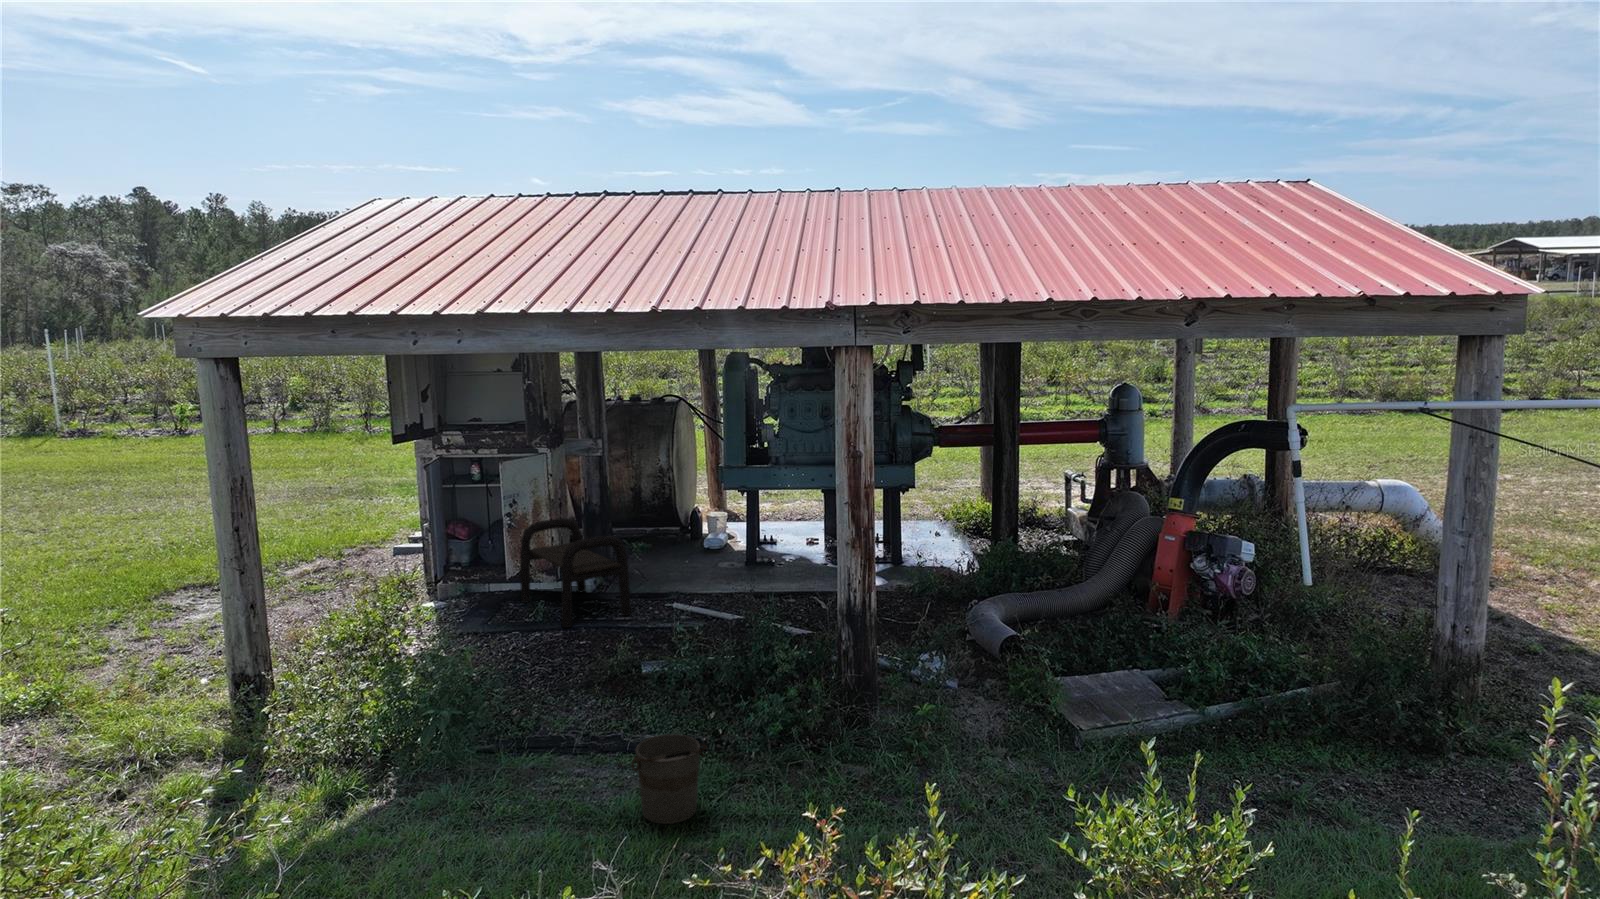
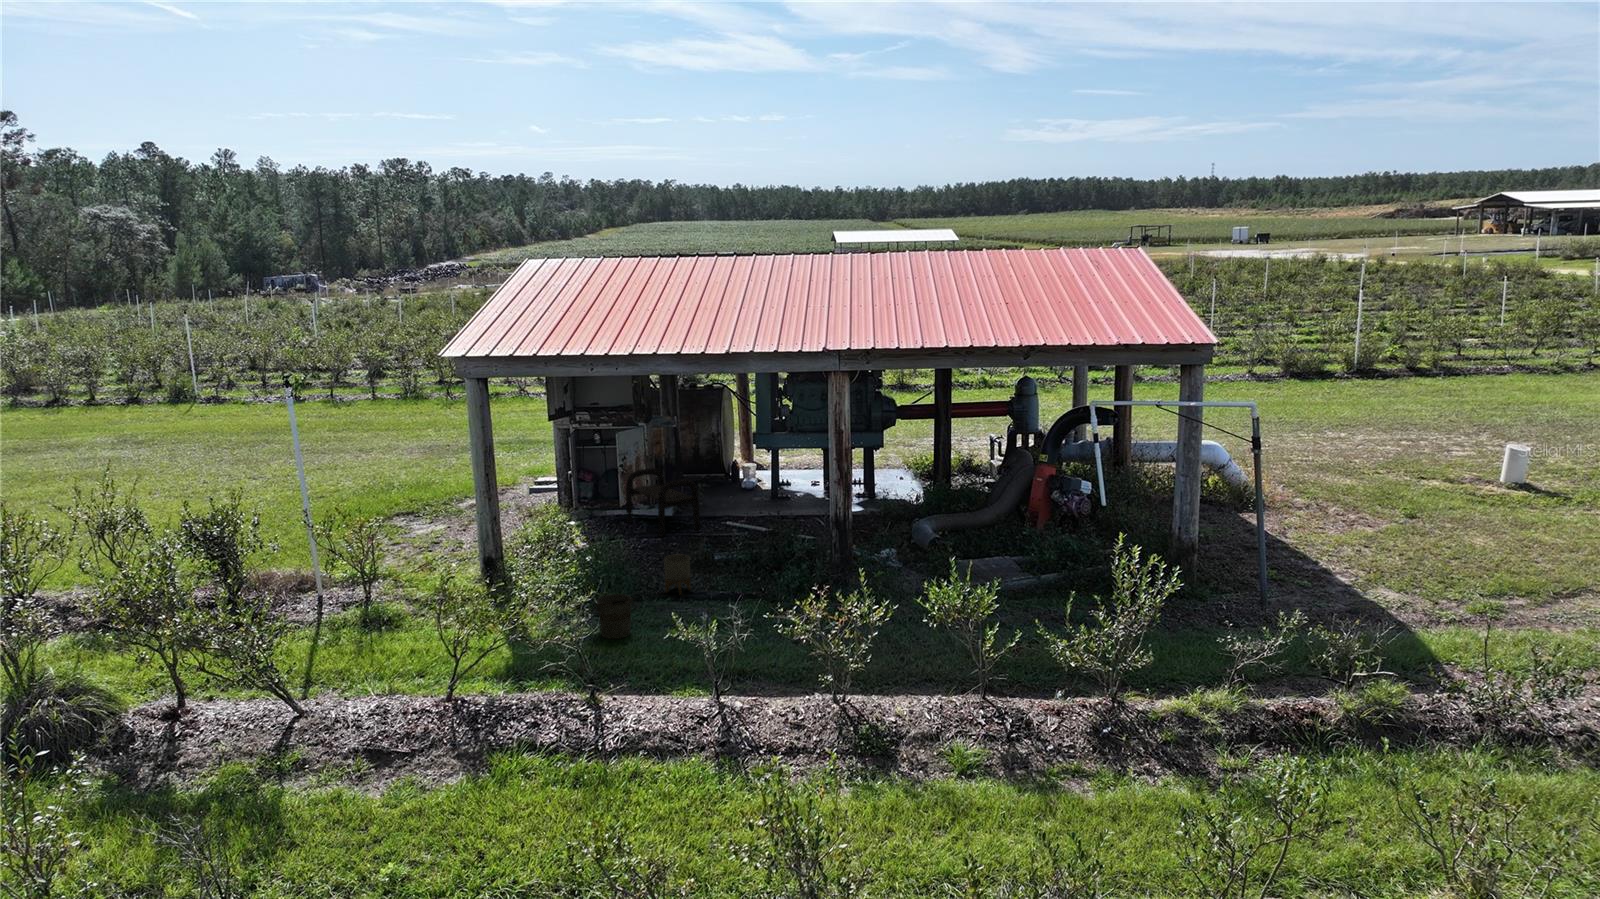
planter: none [536,672,585,748] -> present [664,554,691,595]
bucket: present [631,734,706,824] -> present [595,594,634,639]

